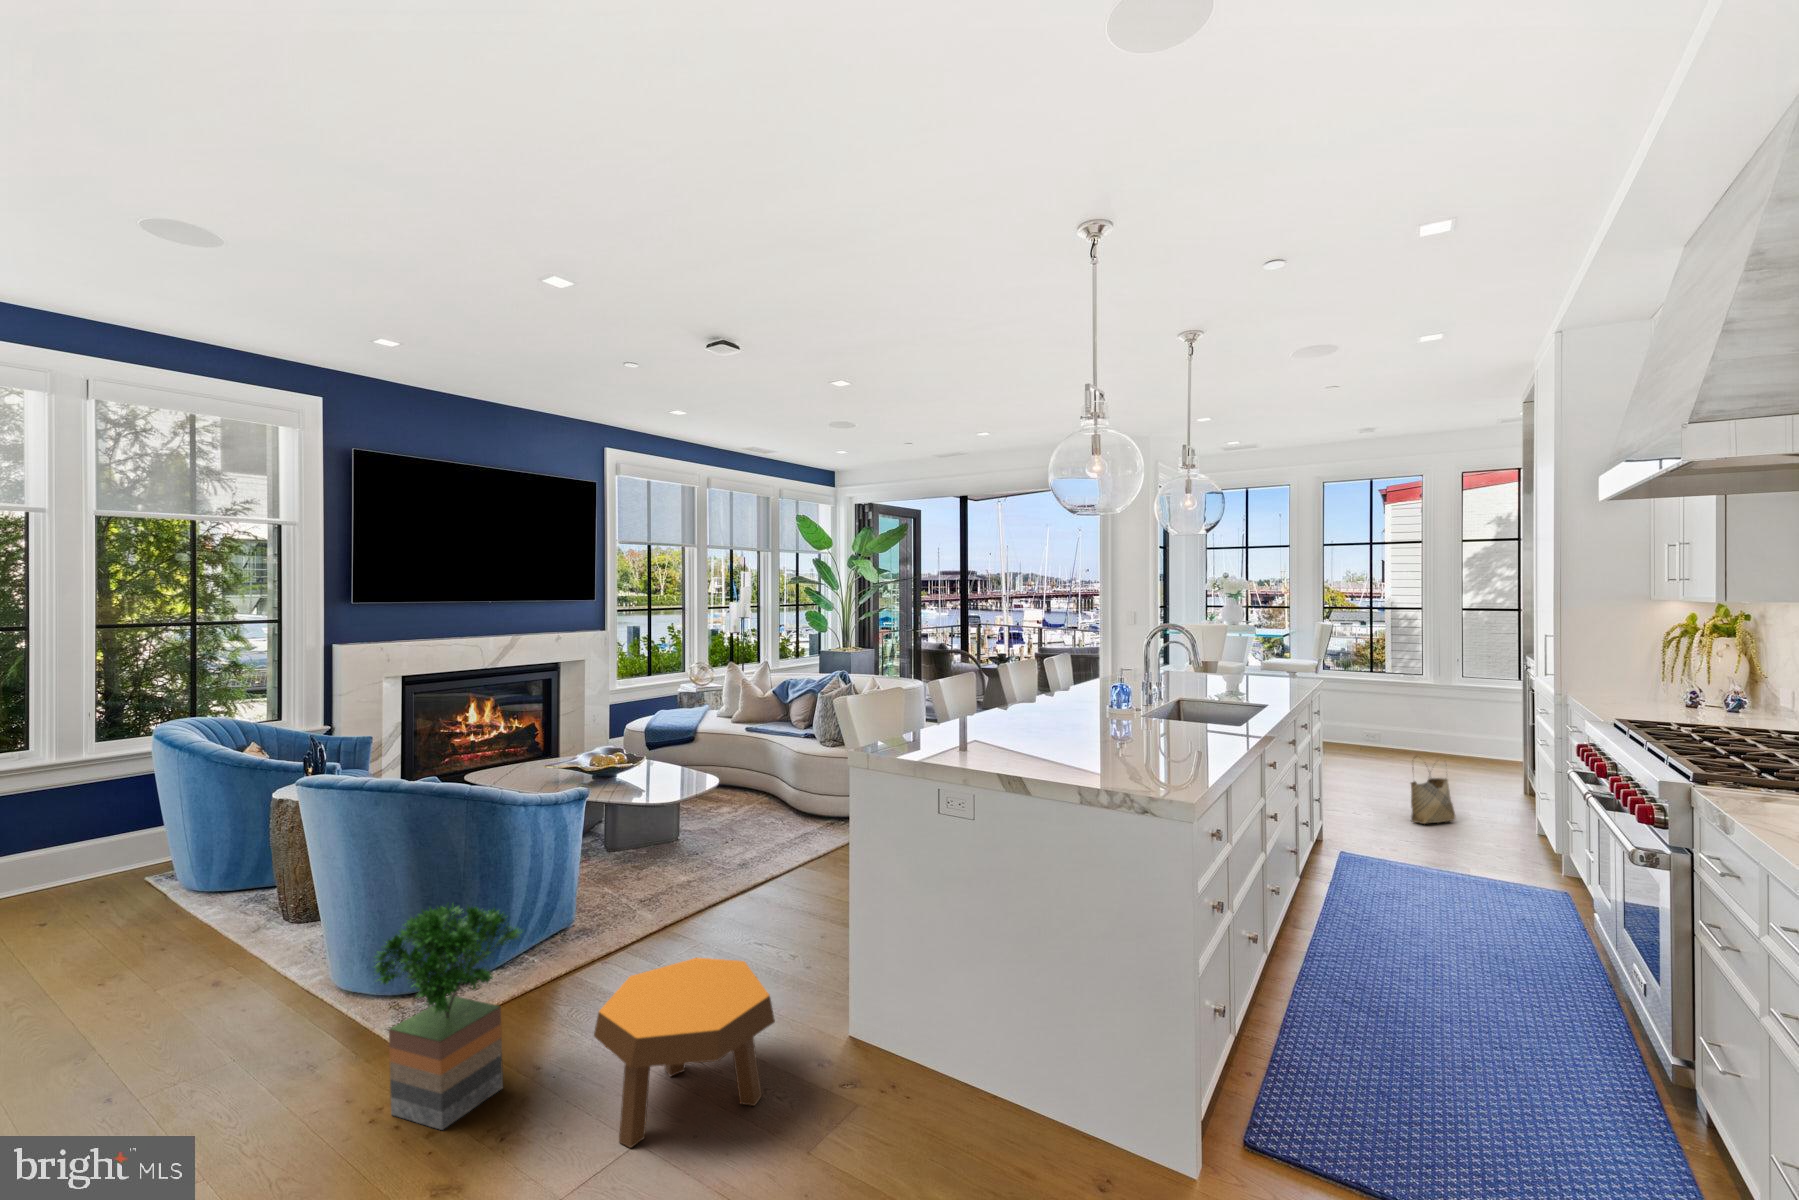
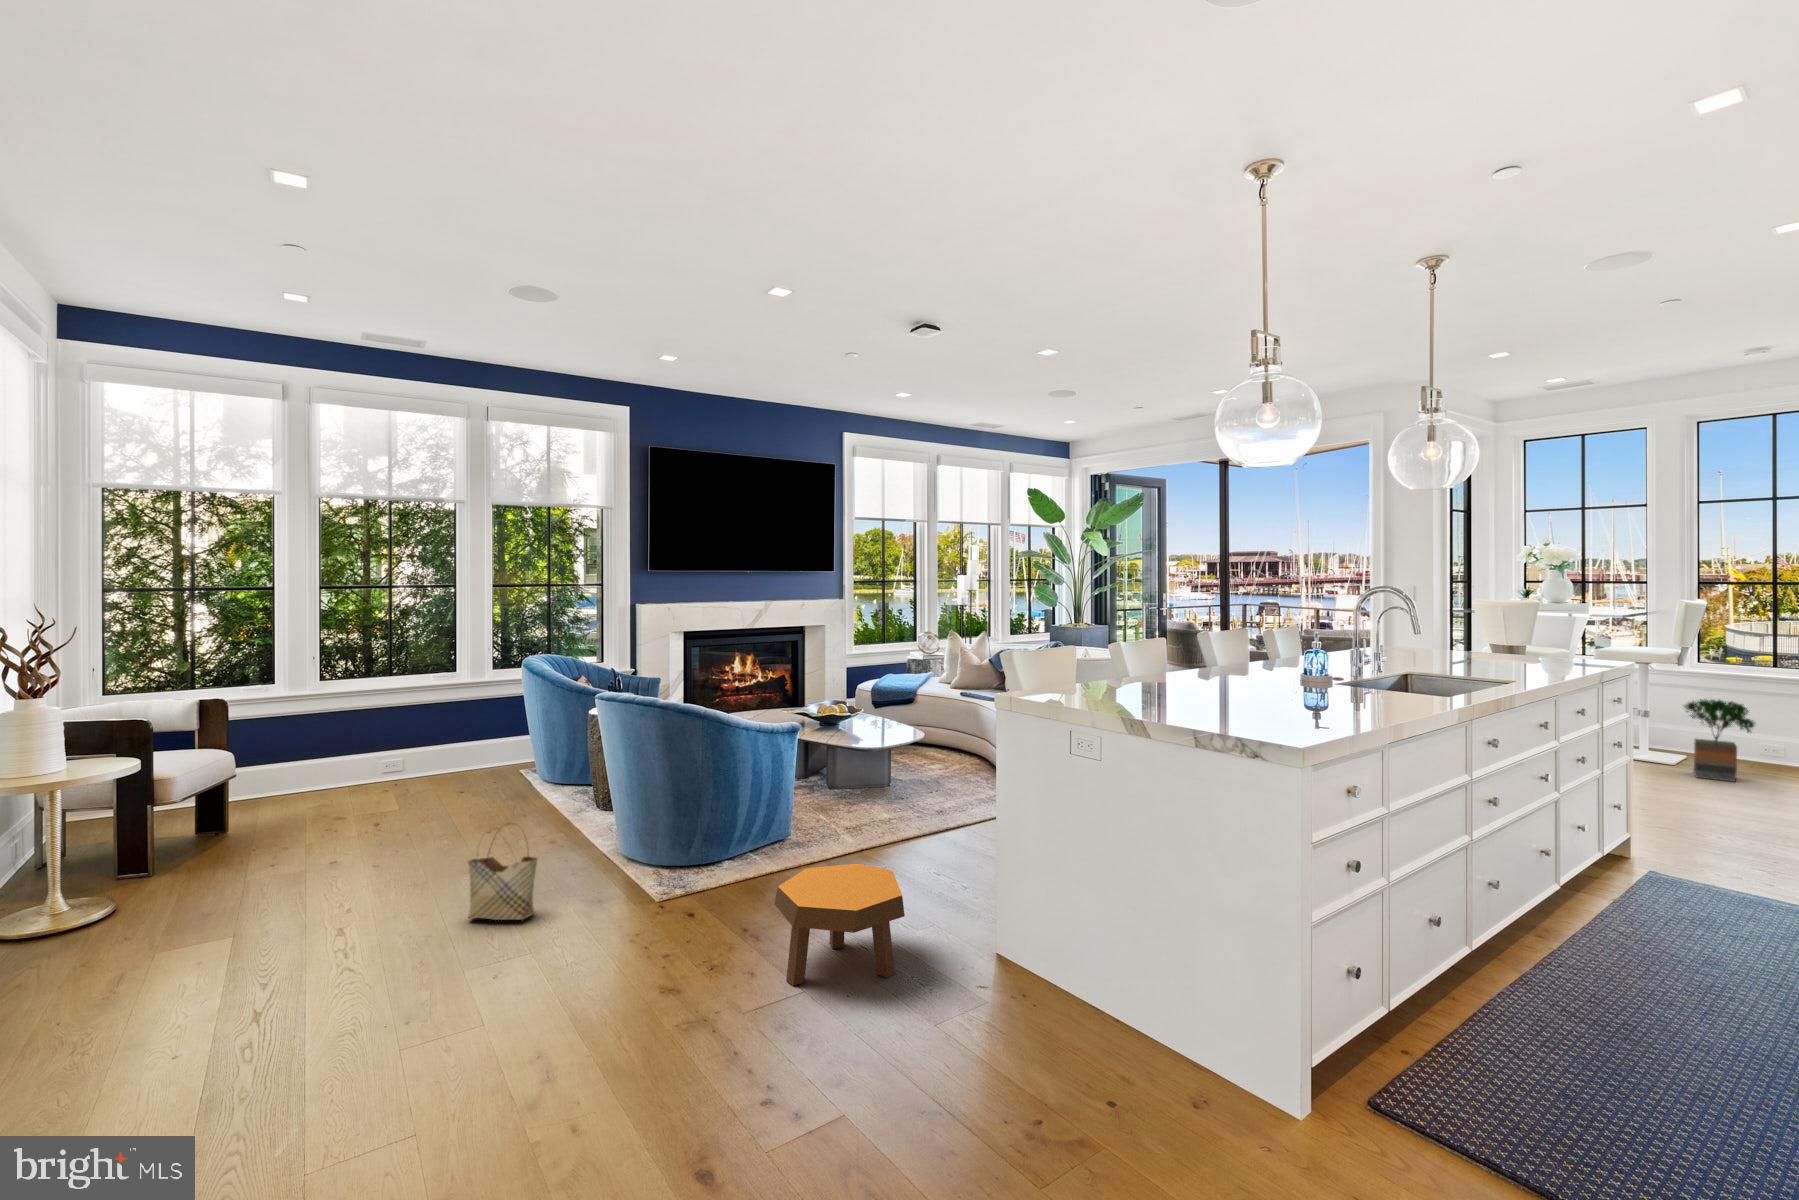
woven basket: present [1411,778,1455,824] -> present [468,826,537,920]
potted tree: present [375,903,522,1130] -> present [1684,699,1755,782]

